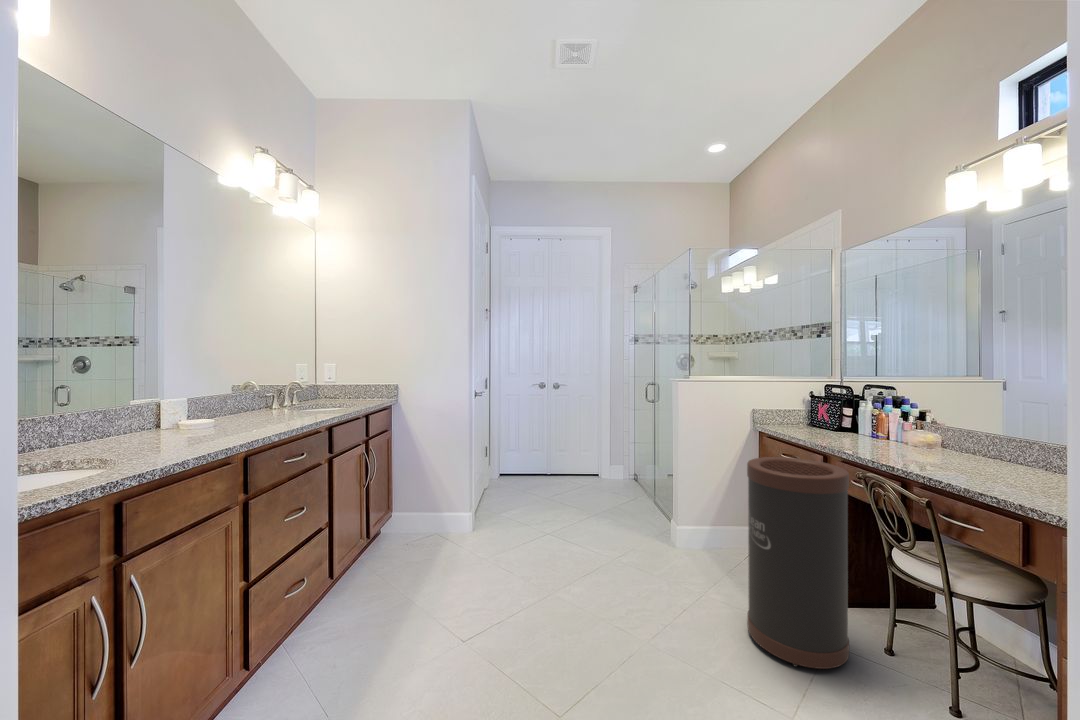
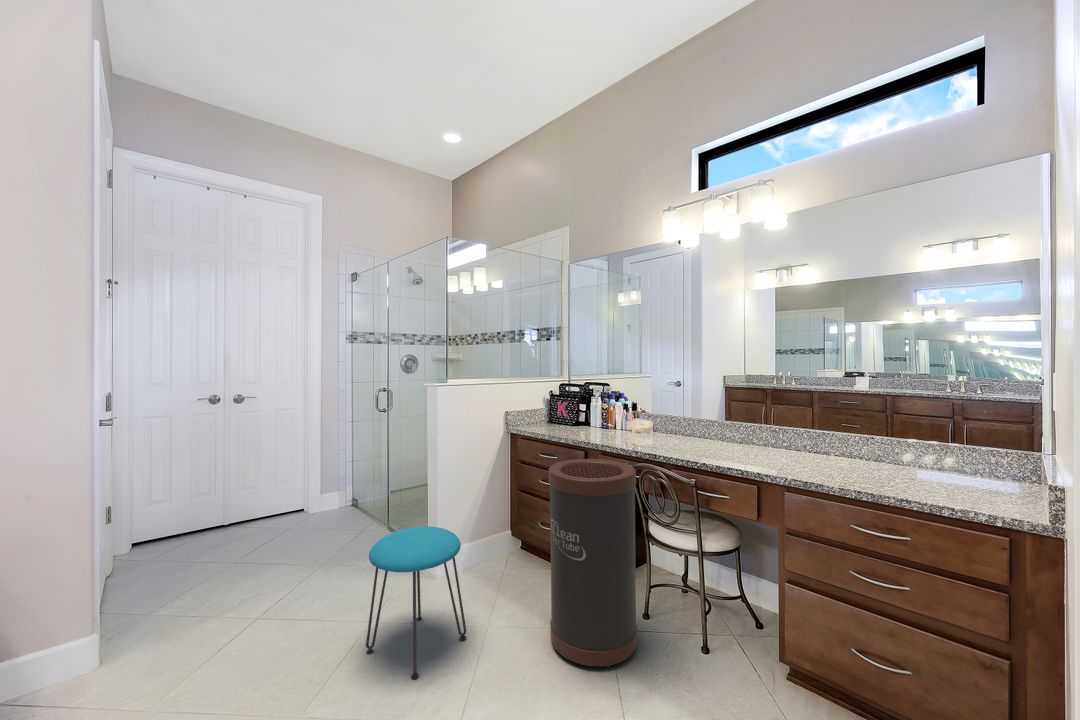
stool: none [602,489,676,598] -> present [366,526,466,679]

